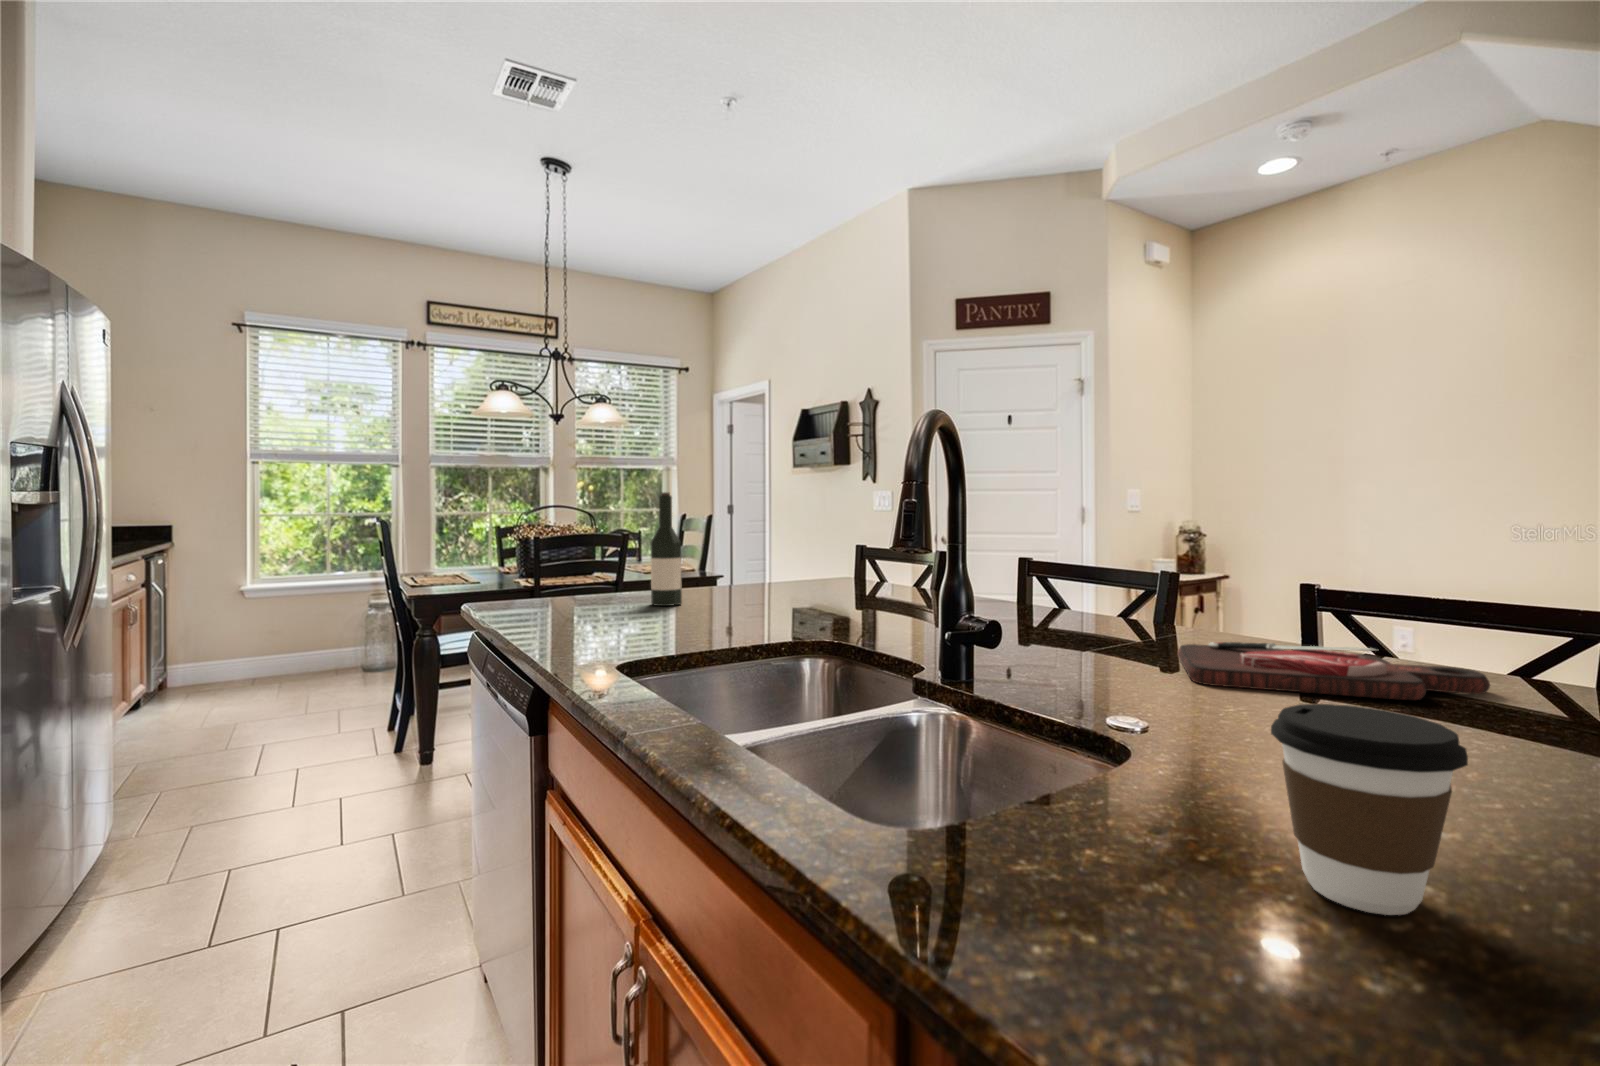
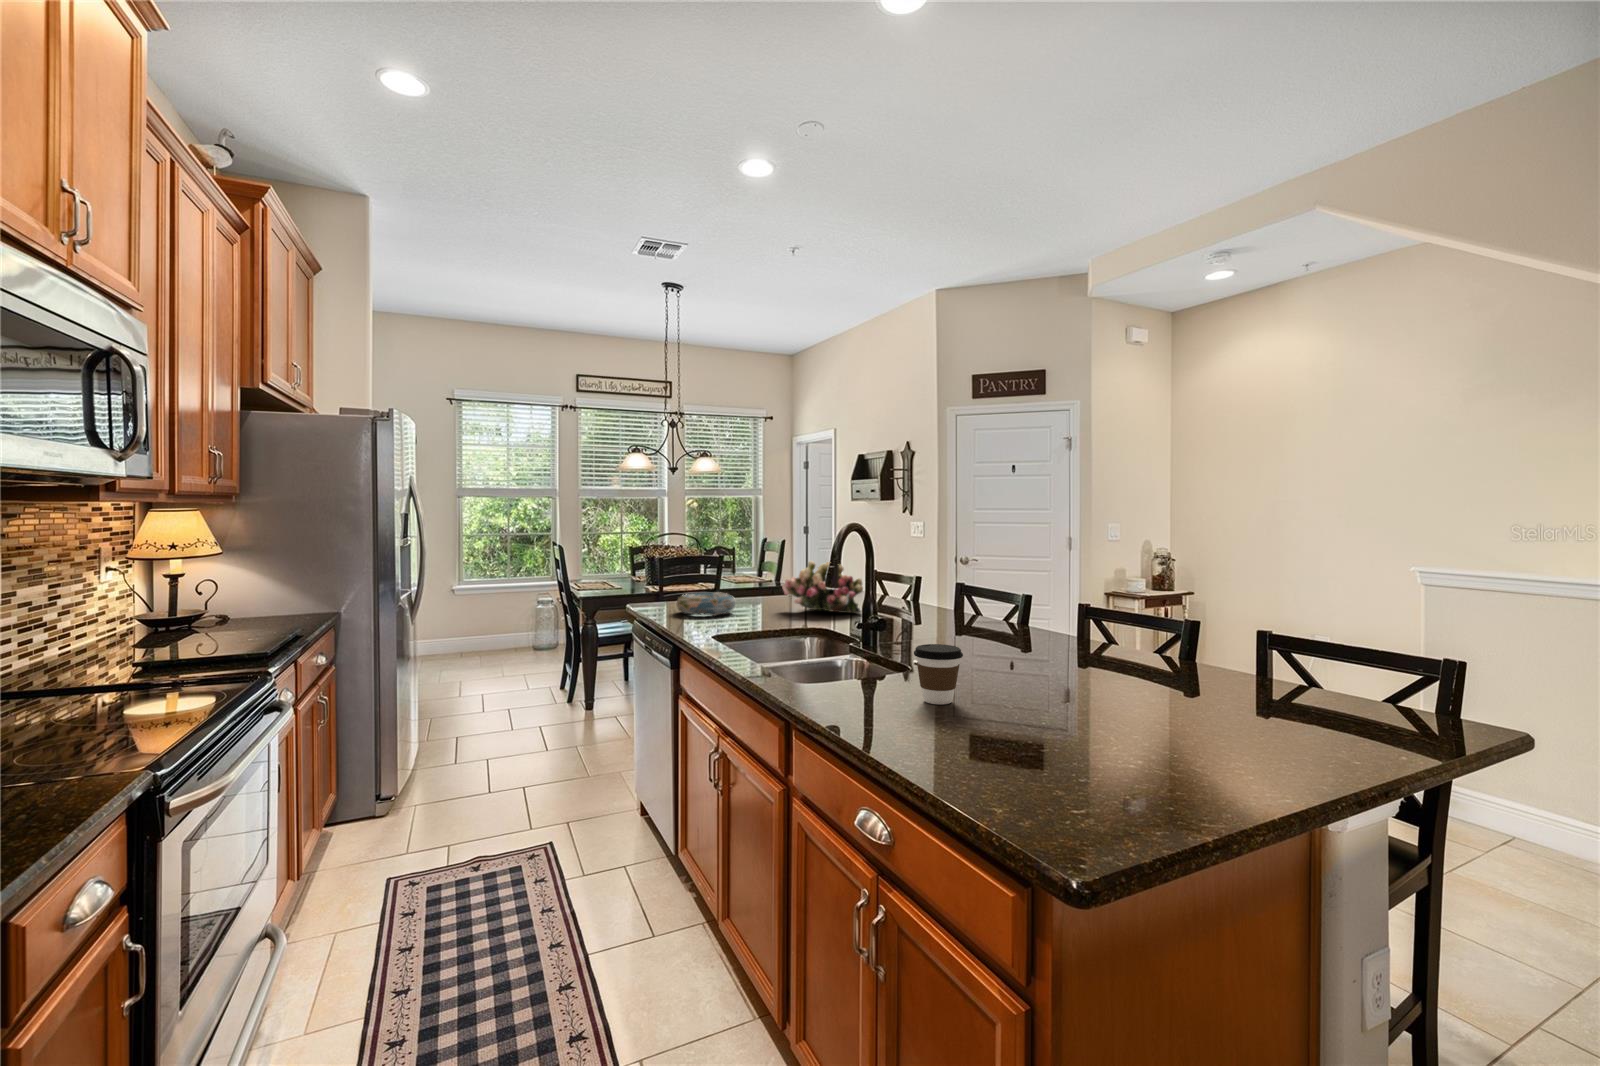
wine bottle: present [651,492,682,606] -> none [734,539,752,607]
flower arrangement: none [734,526,871,613] -> present [782,561,863,613]
decorative bowl: none [546,581,656,623] -> present [676,592,736,616]
cutting board: present [1178,642,1490,700] -> none [993,632,1135,660]

